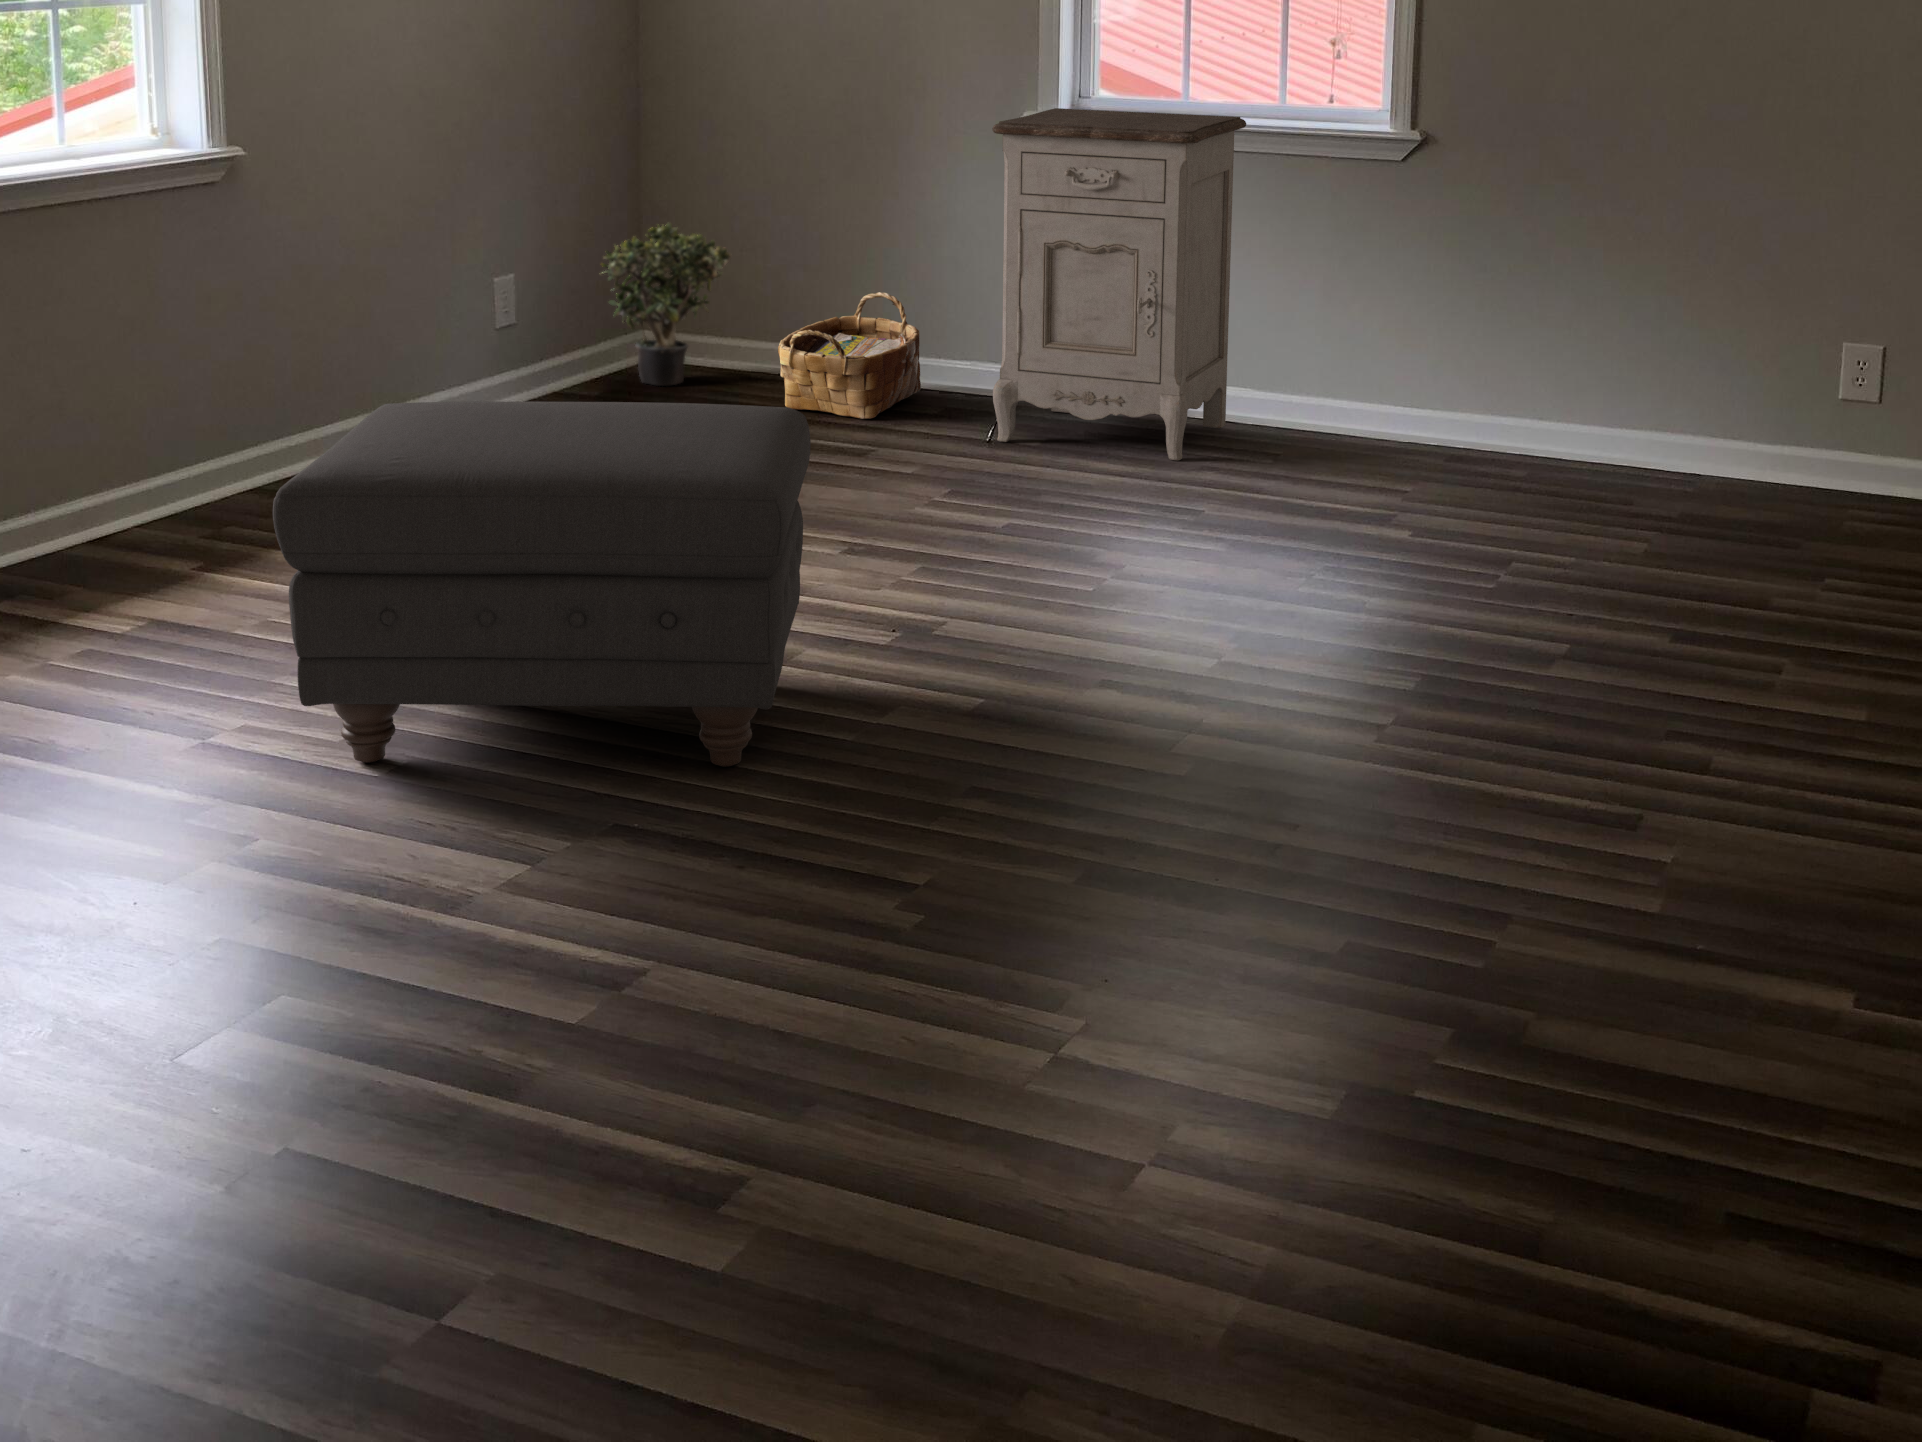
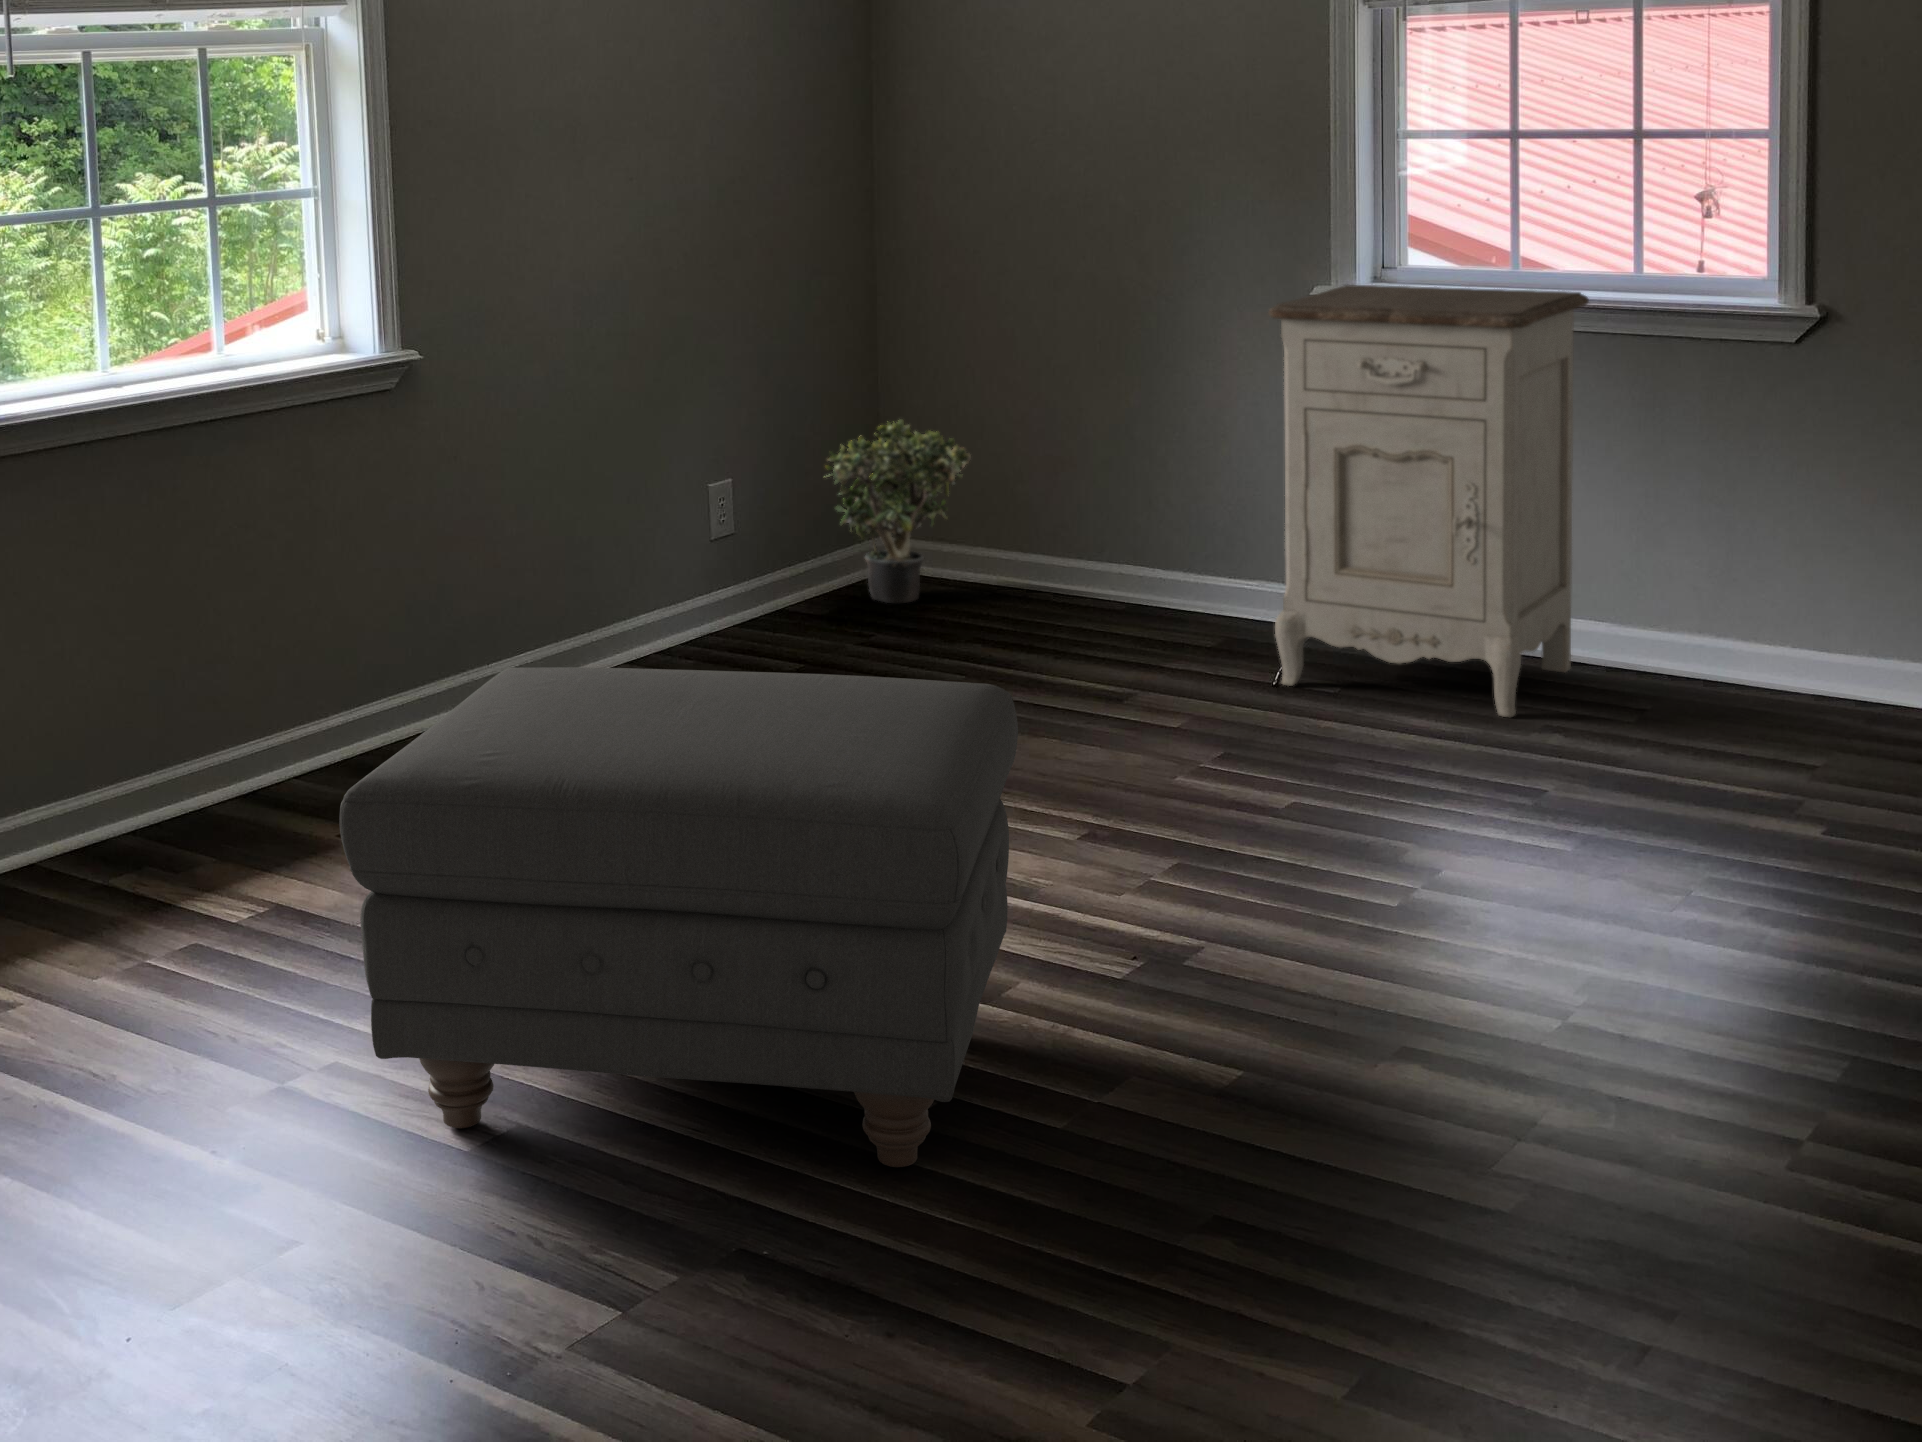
woven basket: present [778,292,921,419] -> none [1022,500,1191,651]

